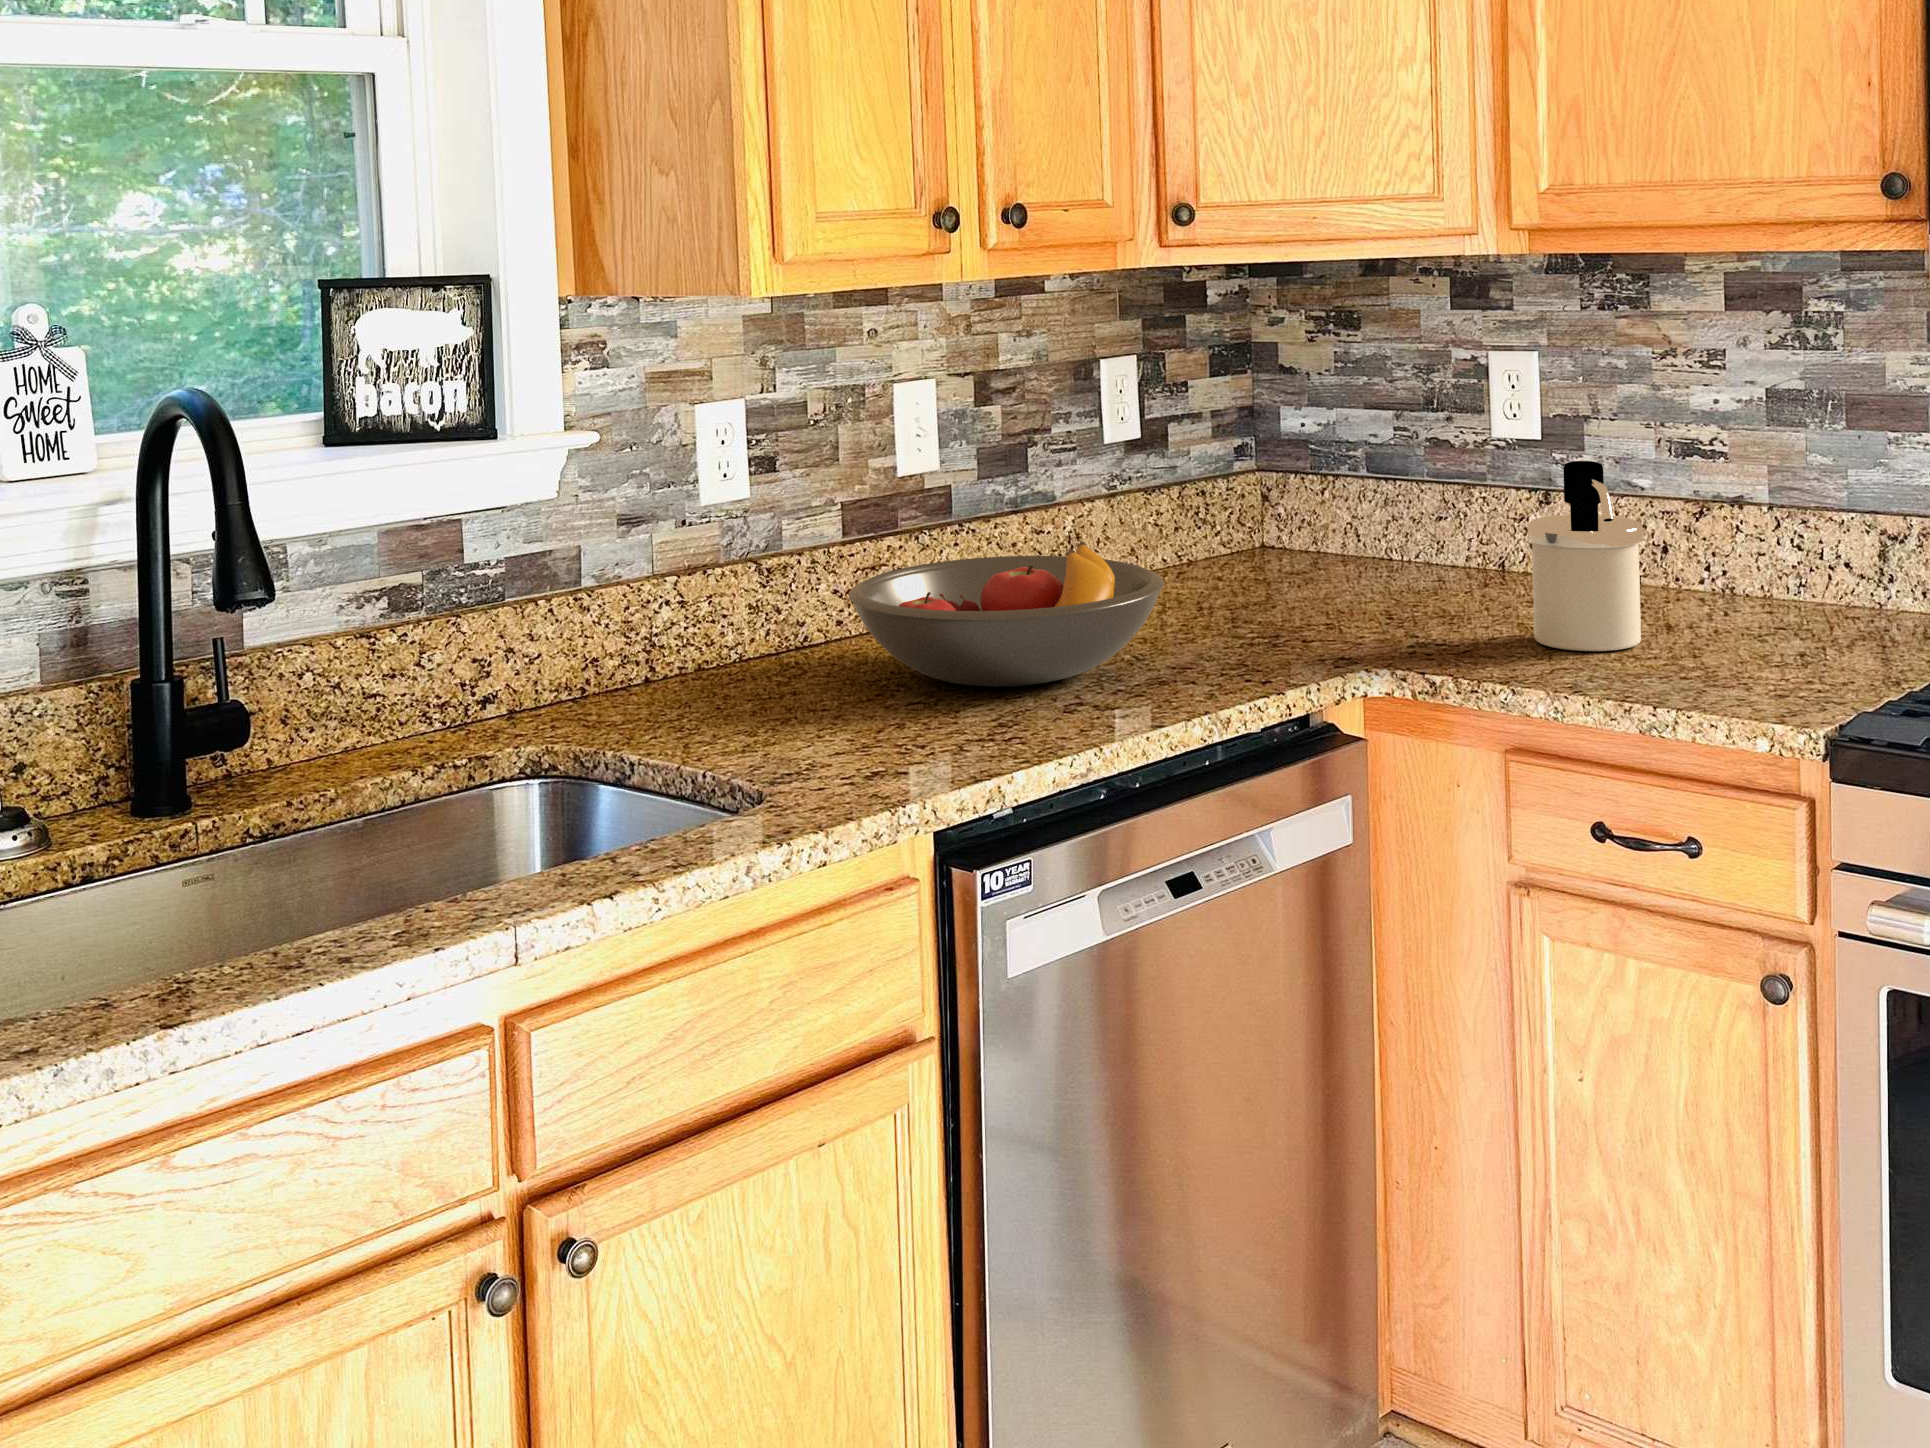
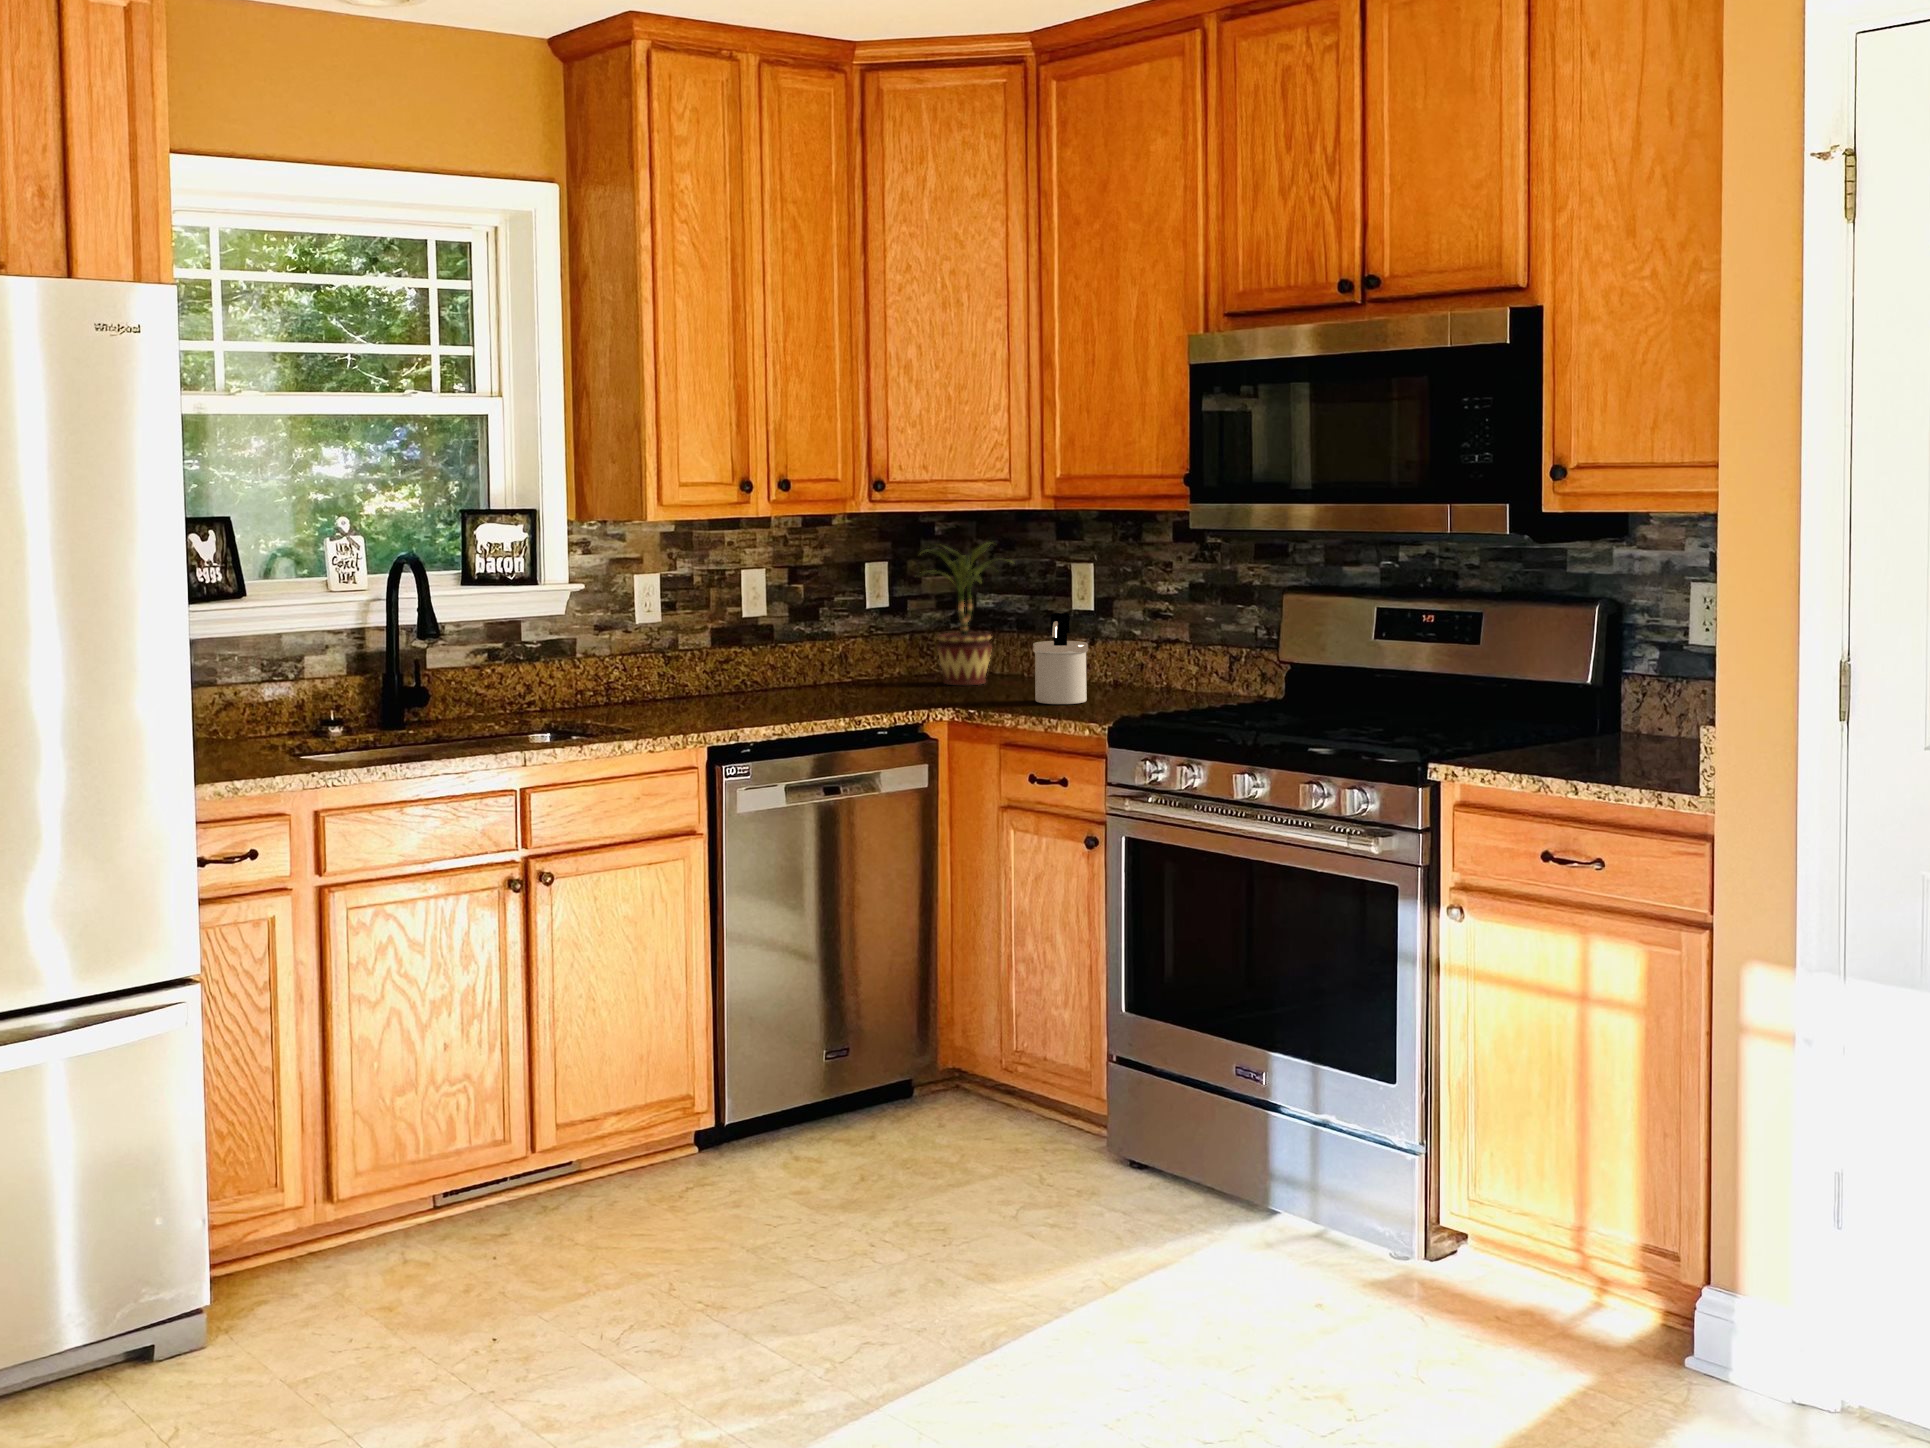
potted plant: none [1213,316,1414,591] -> present [919,542,1012,685]
fruit bowl: present [849,542,1164,687] -> none [698,646,849,707]

